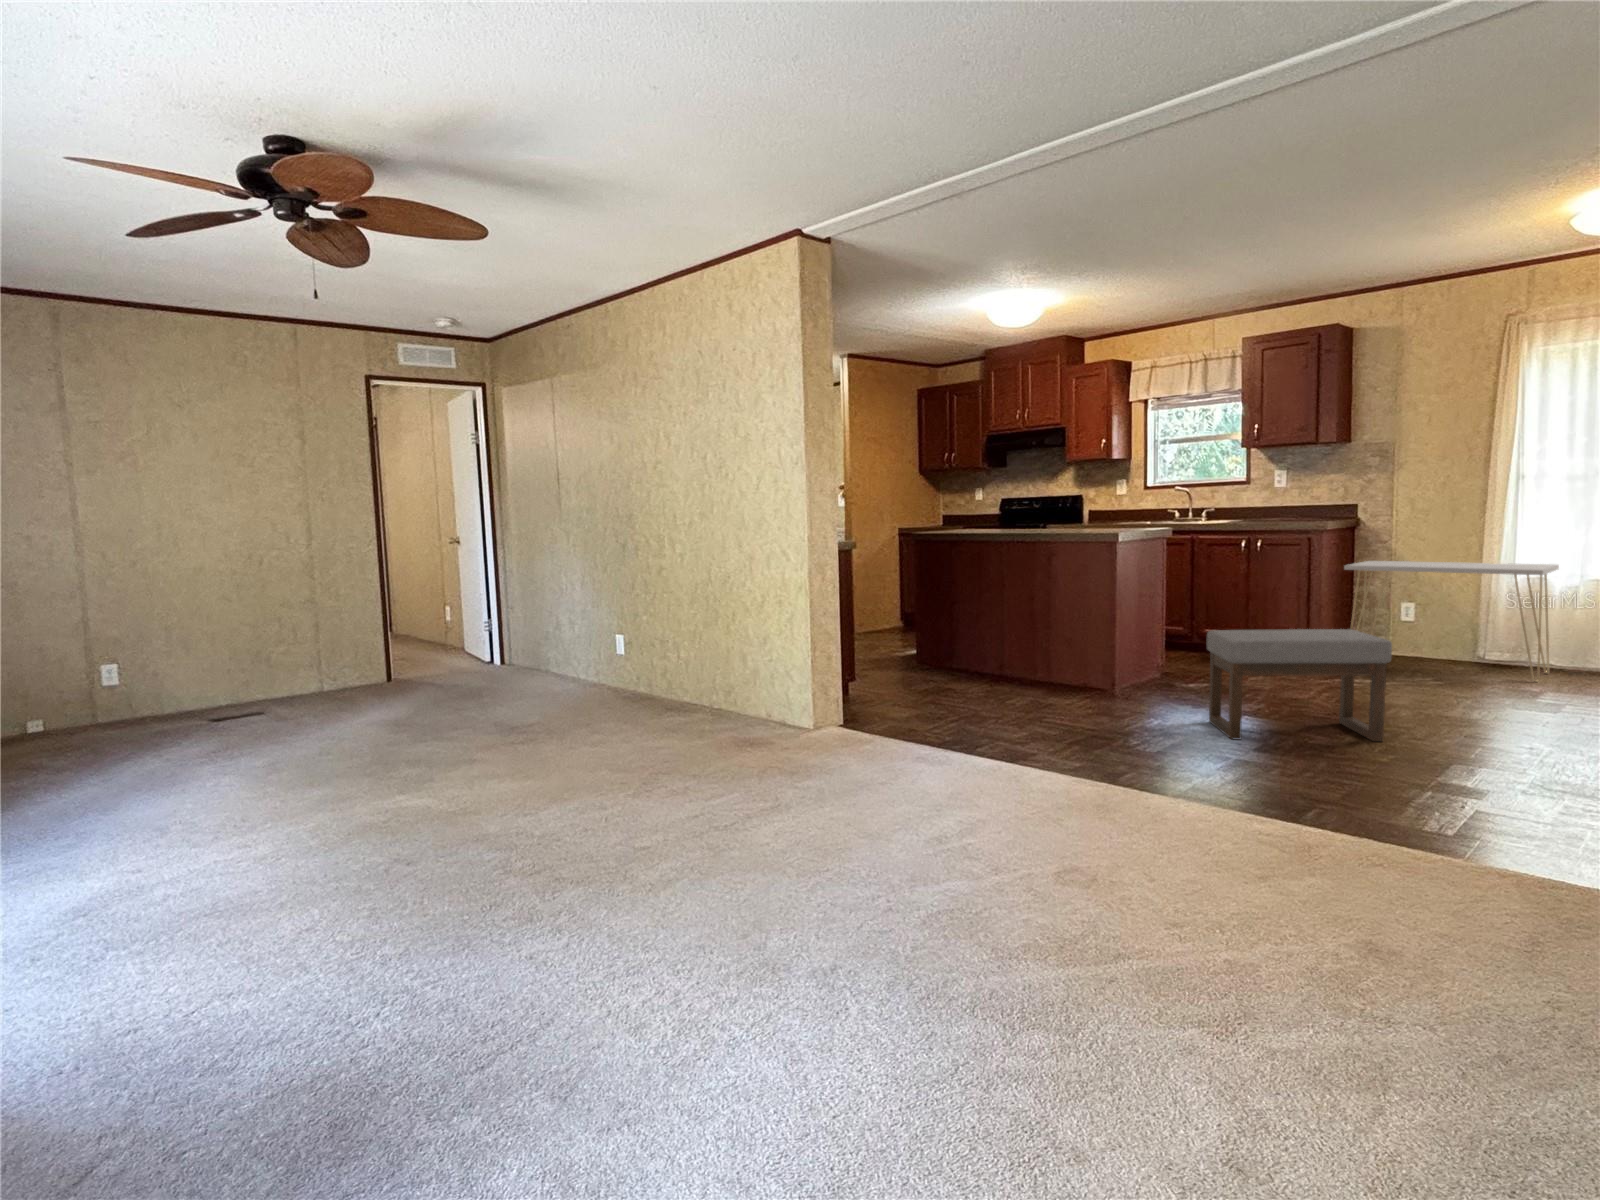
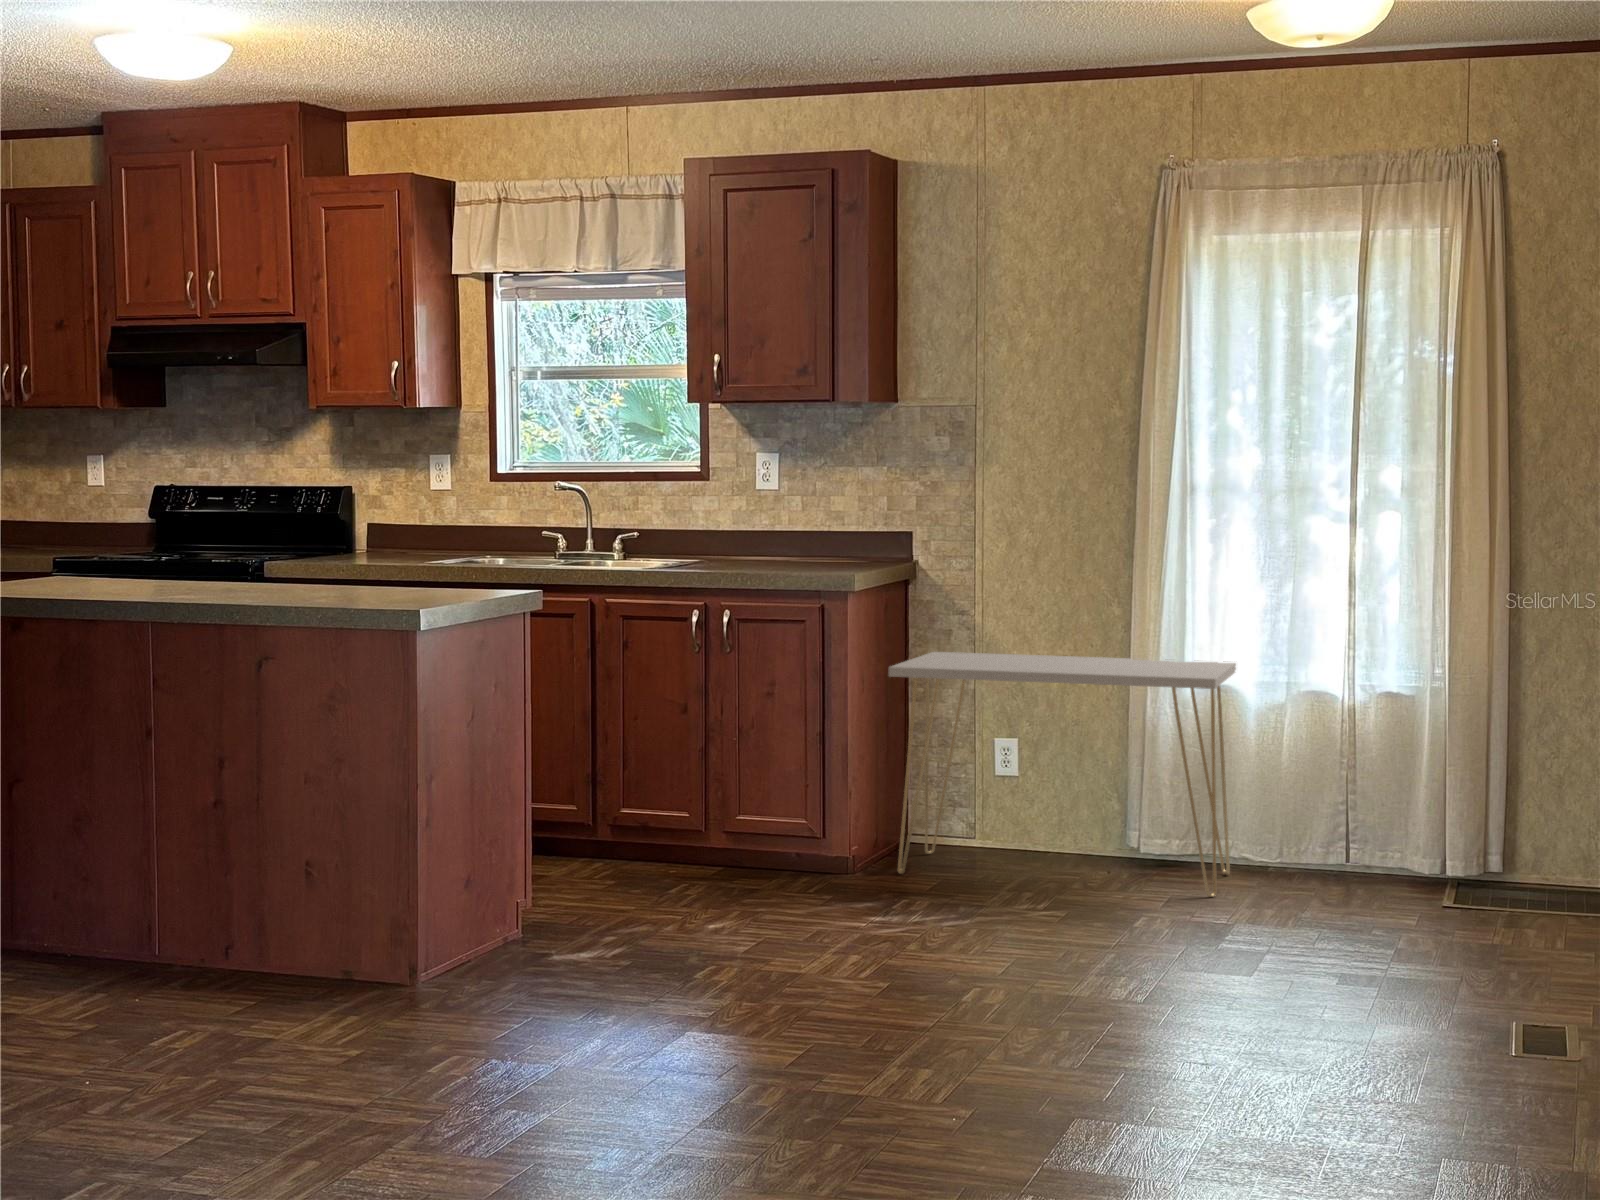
ottoman: present [1207,629,1392,741] -> none [613,839,977,1128]

